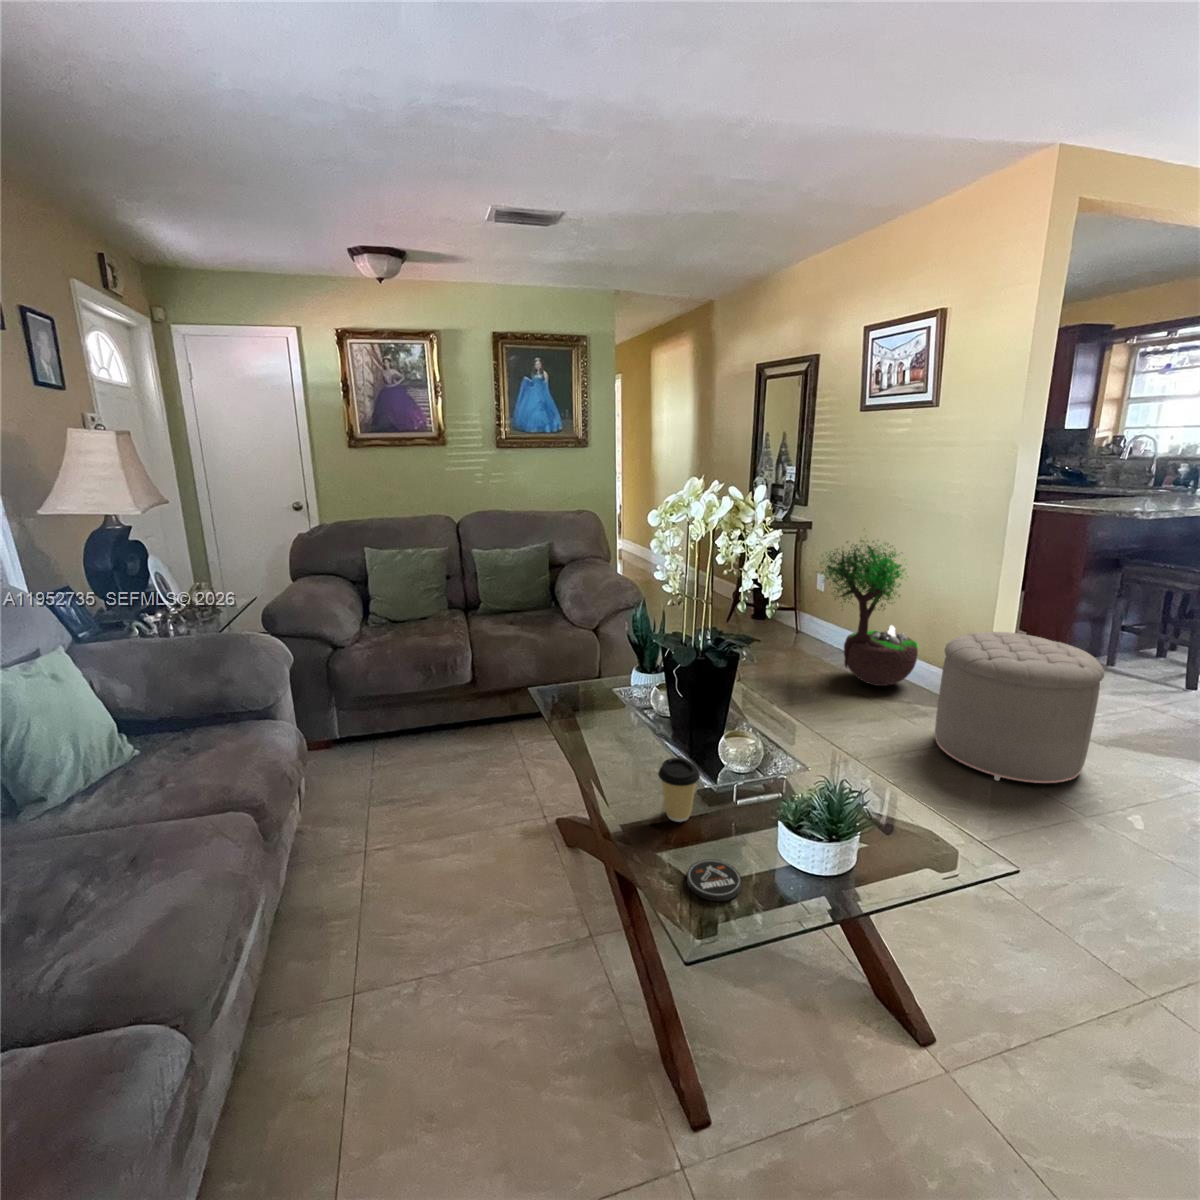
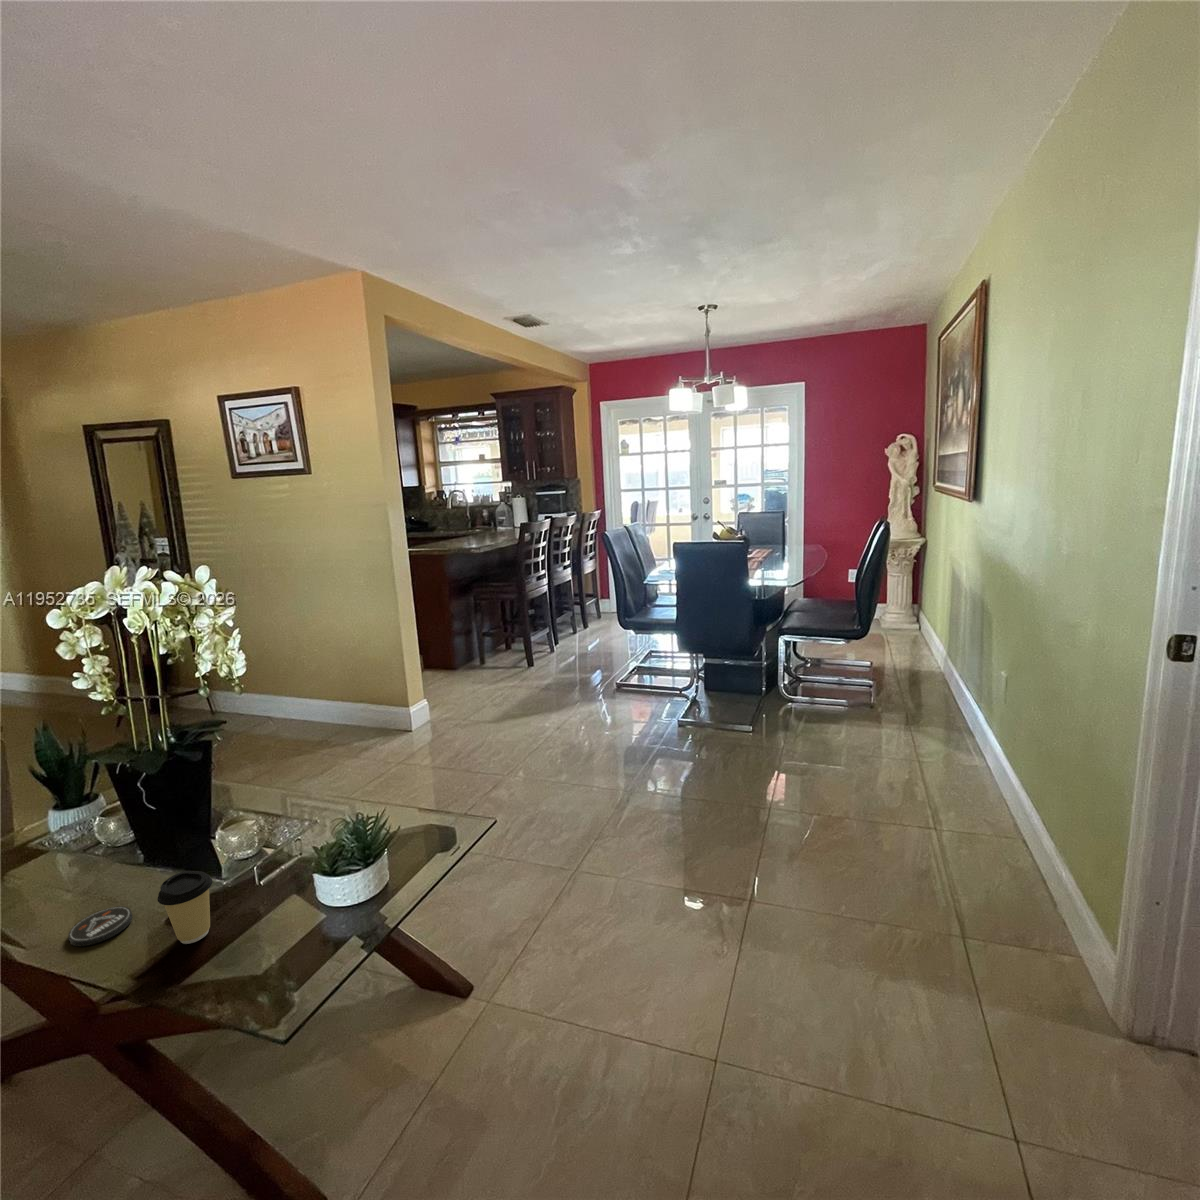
potted tree: present [816,529,919,686] -> none [230,591,353,739]
ottoman: present [935,632,1104,783] -> none [377,653,492,775]
coaster: present [687,859,741,901] -> present [68,906,132,946]

